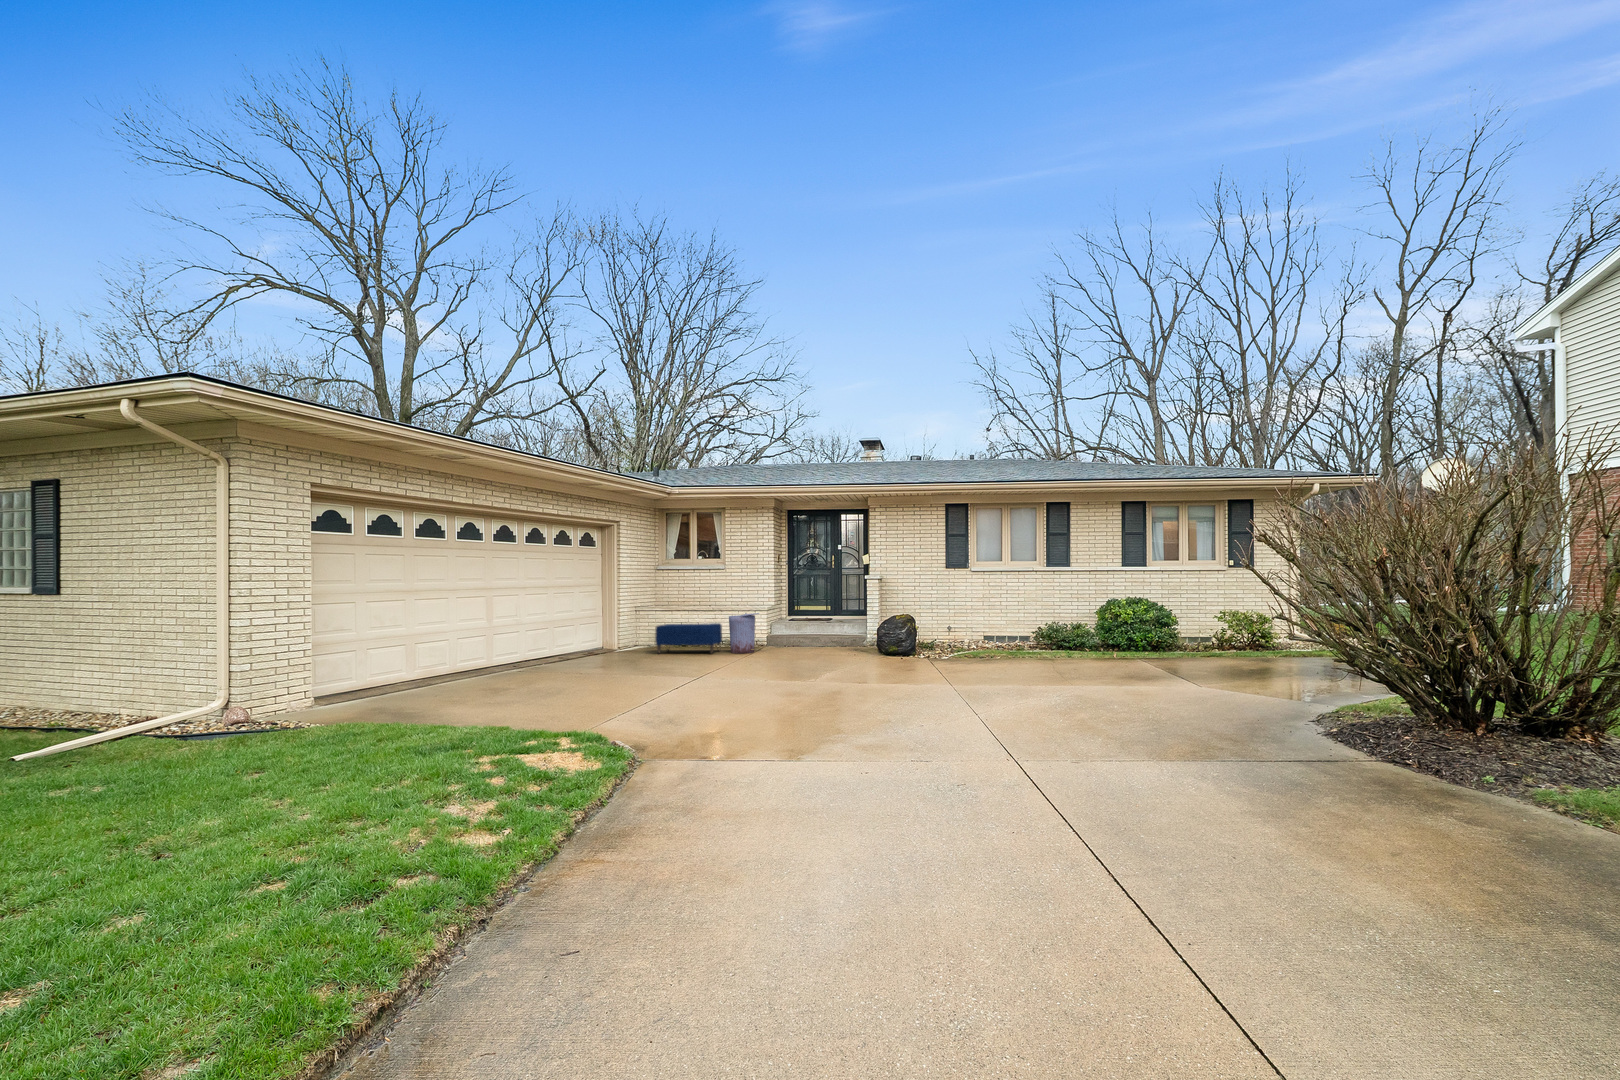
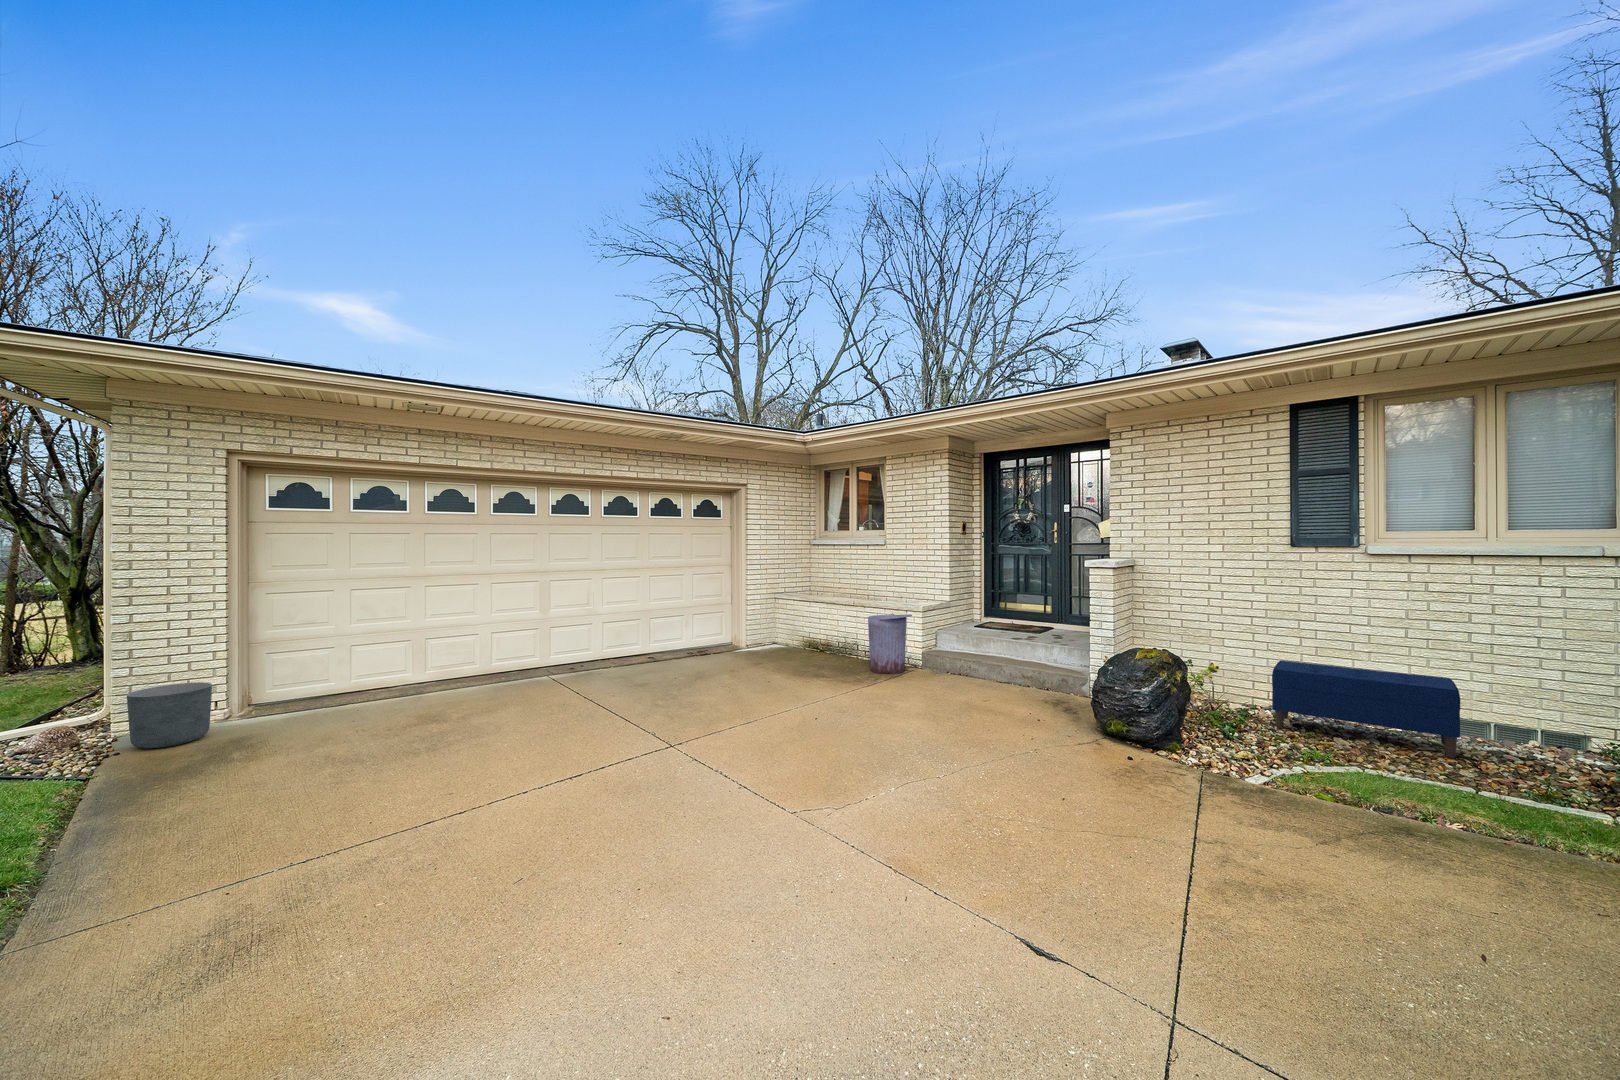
bench: present [655,623,722,654] -> present [1272,661,1460,758]
planter: none [266,674,325,723] -> present [127,682,212,749]

